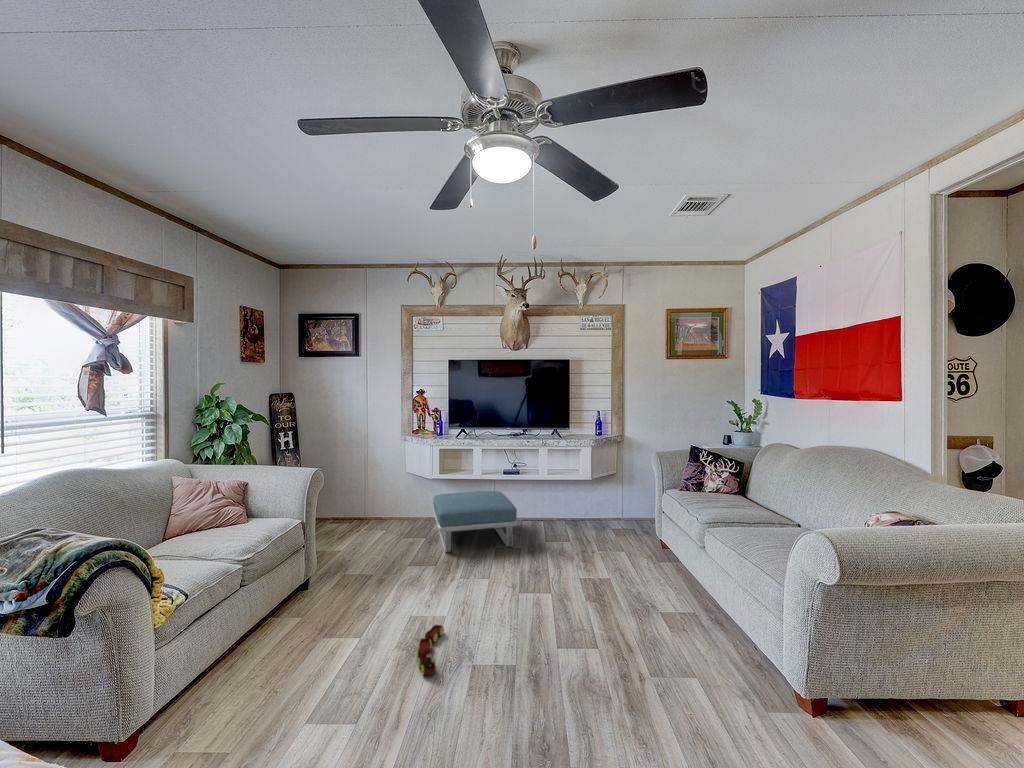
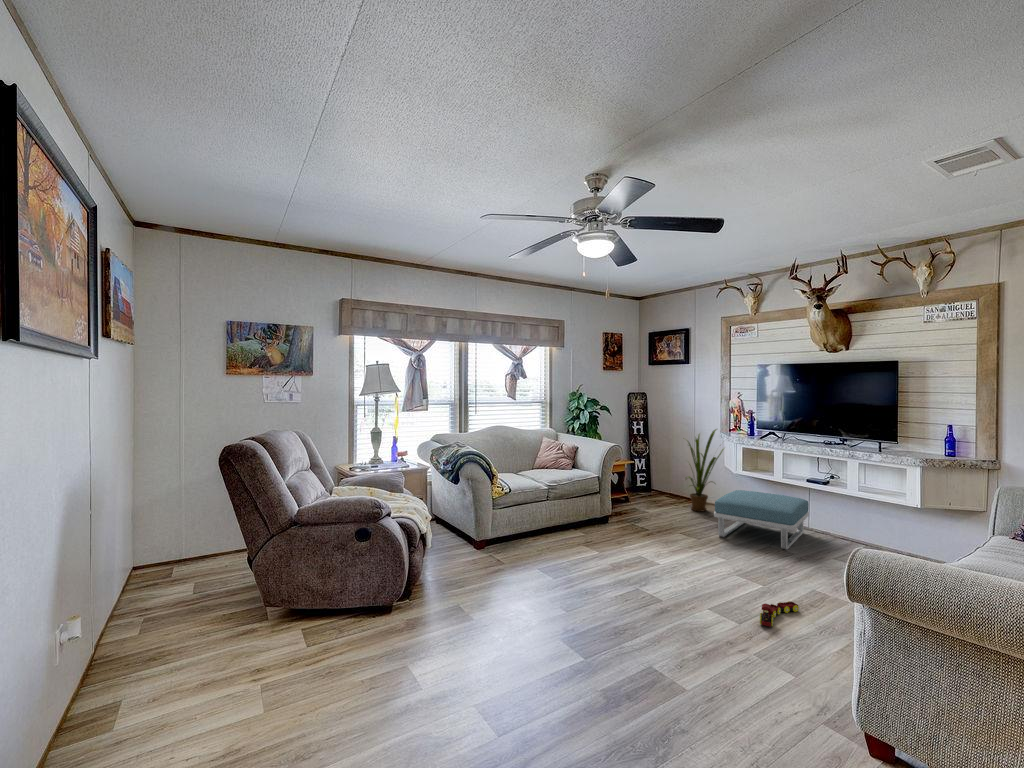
house plant: none [360,430,412,529] -> present [686,429,723,511]
toy train: present [417,624,444,675] -> present [759,601,799,626]

